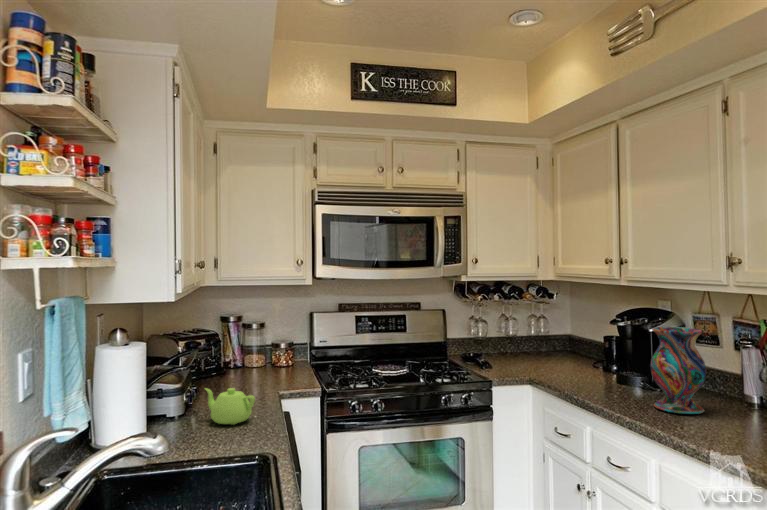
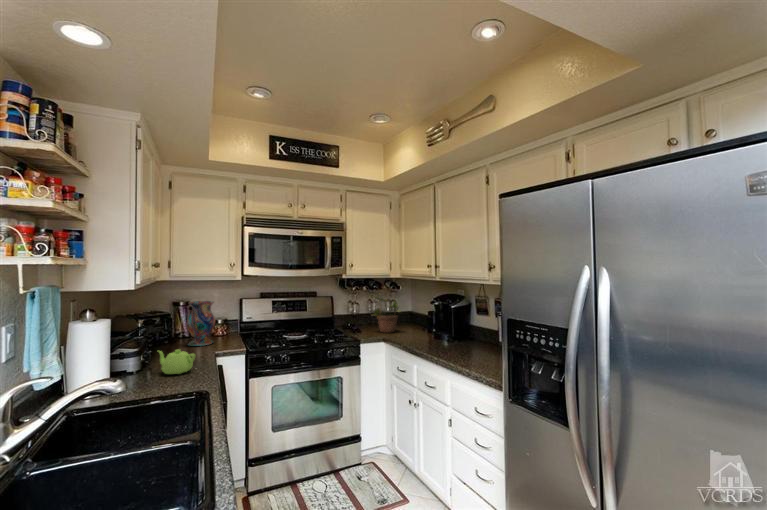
potted plant: none [509,303,561,373] -> present [373,296,401,333]
vase: present [650,327,706,414] -> present [186,301,215,346]

